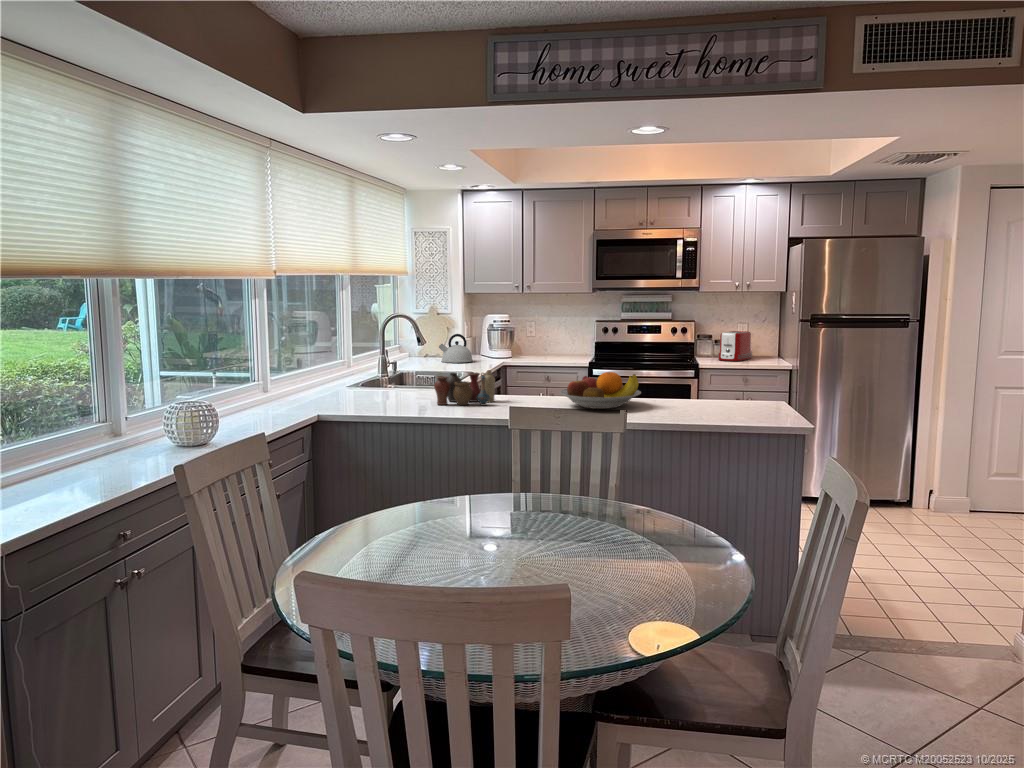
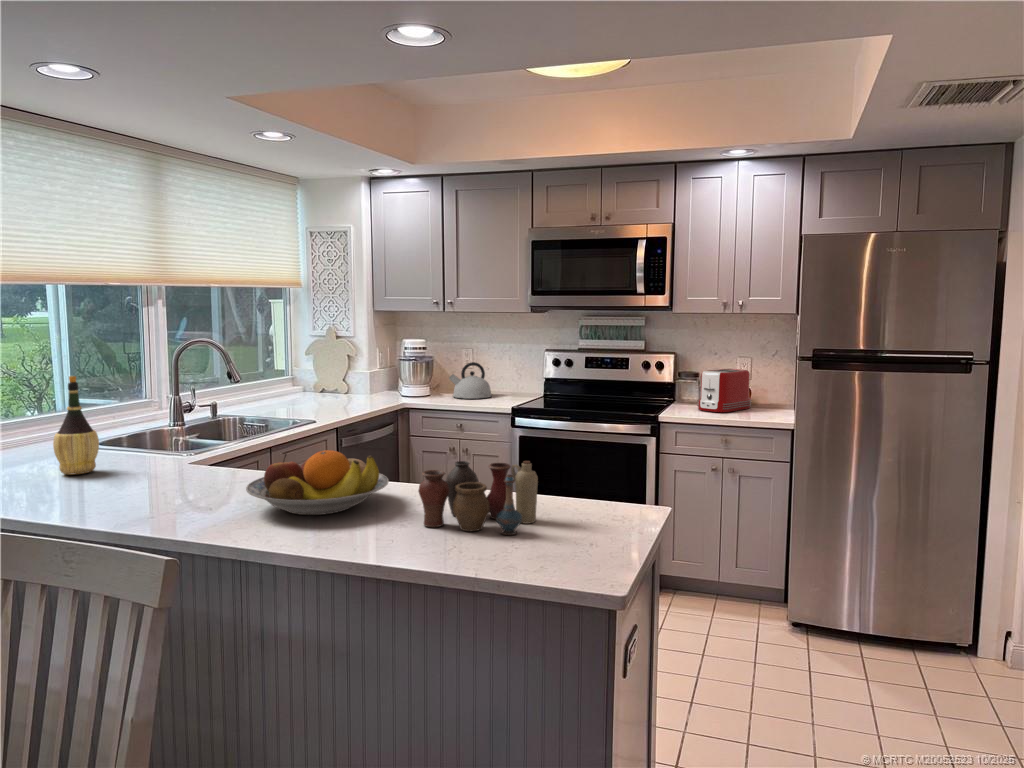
kettle: present [439,334,473,363] -> present [449,362,492,399]
wine bottle: none [388,336,414,401] -> present [53,376,99,475]
vase: present [434,370,495,406] -> present [418,461,538,535]

